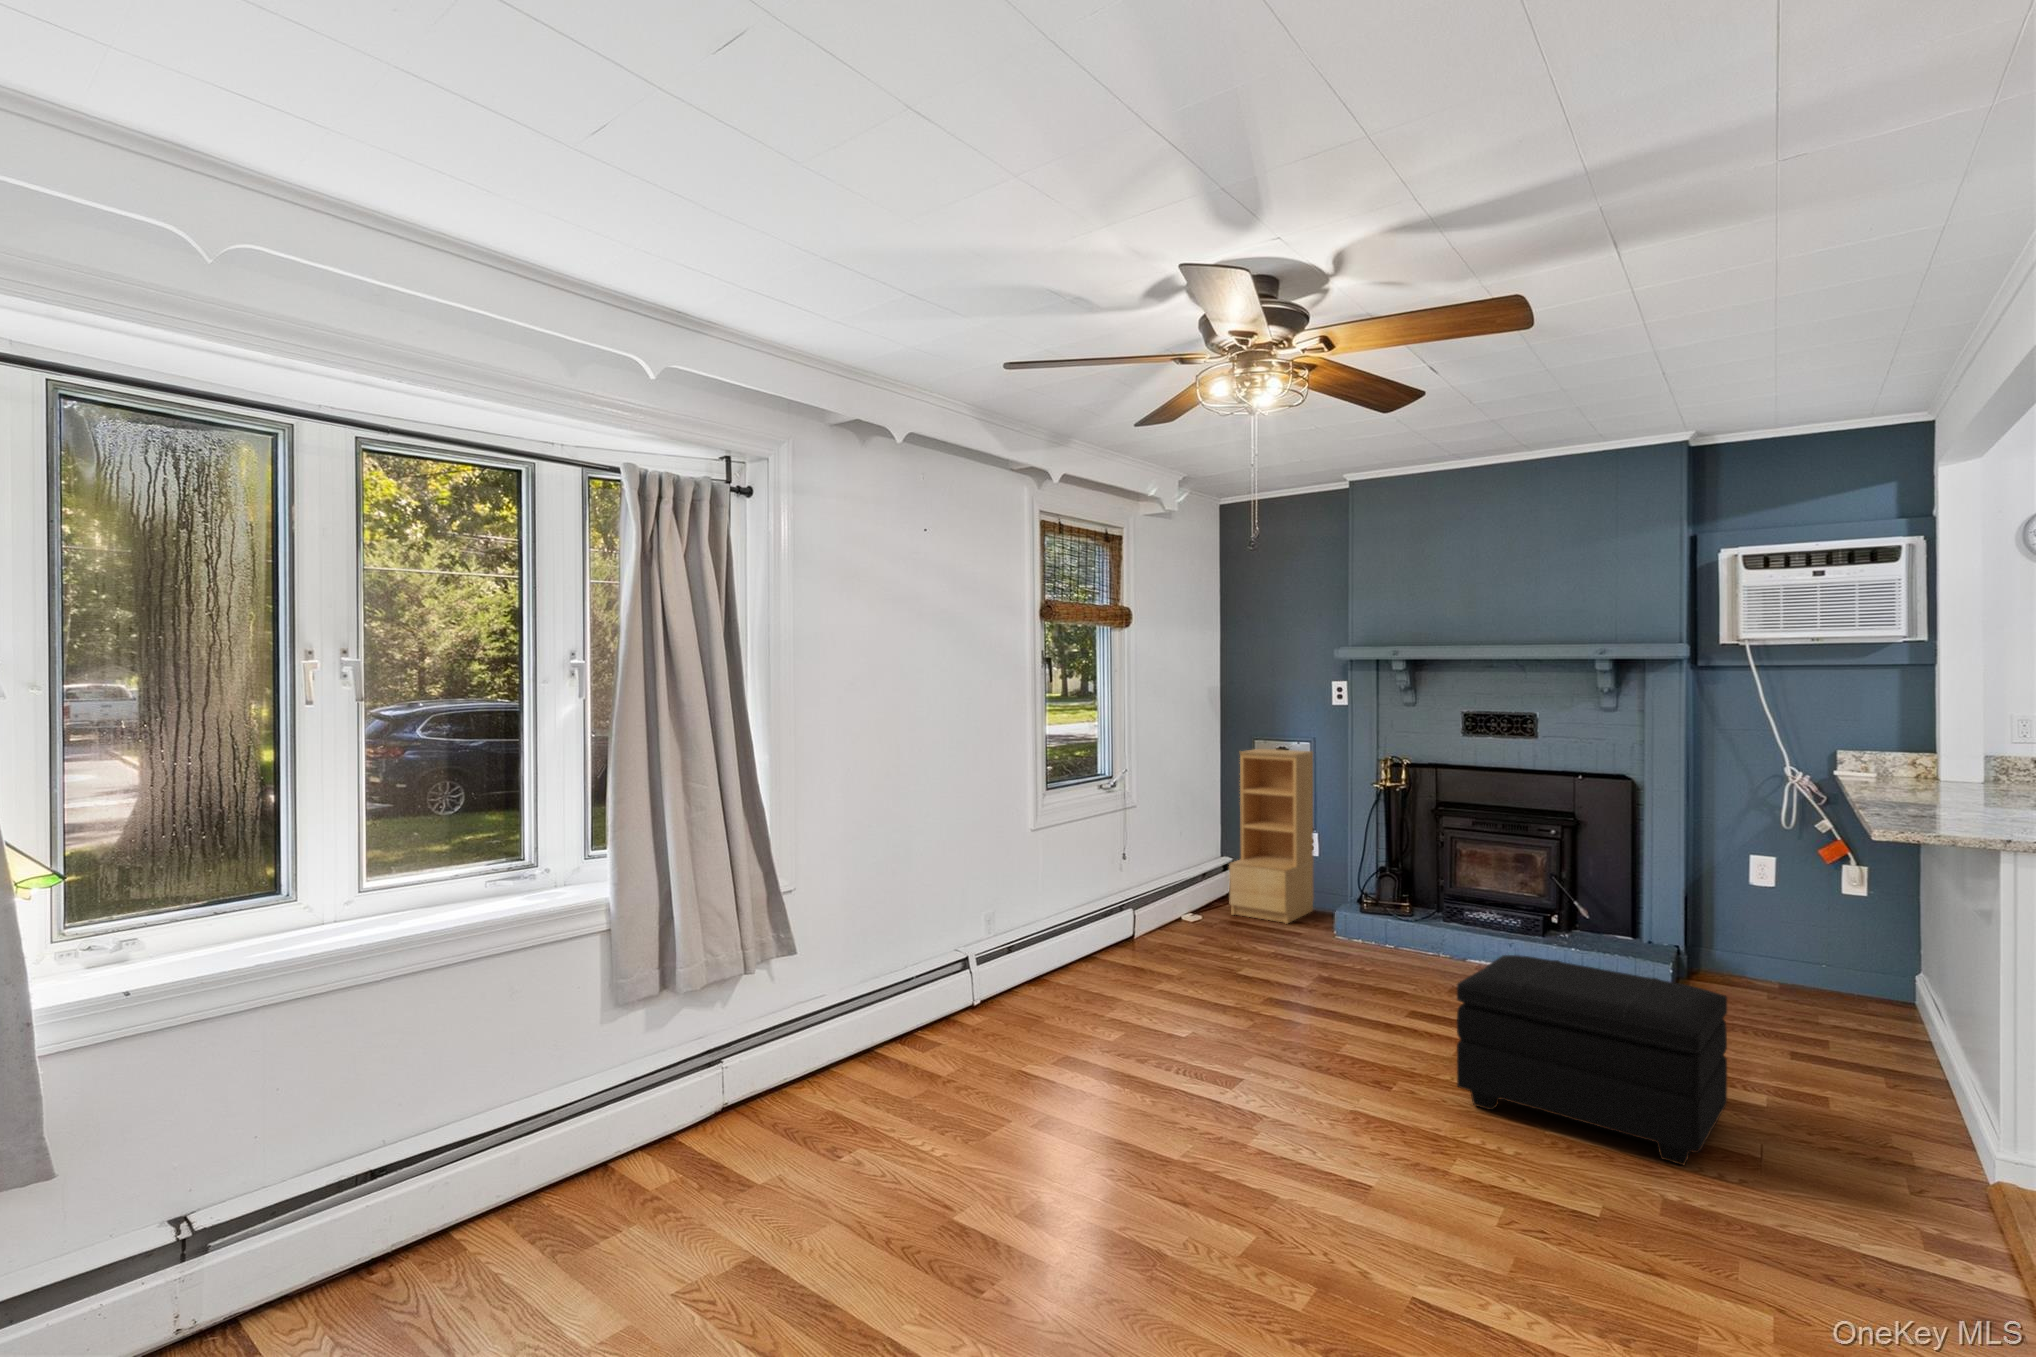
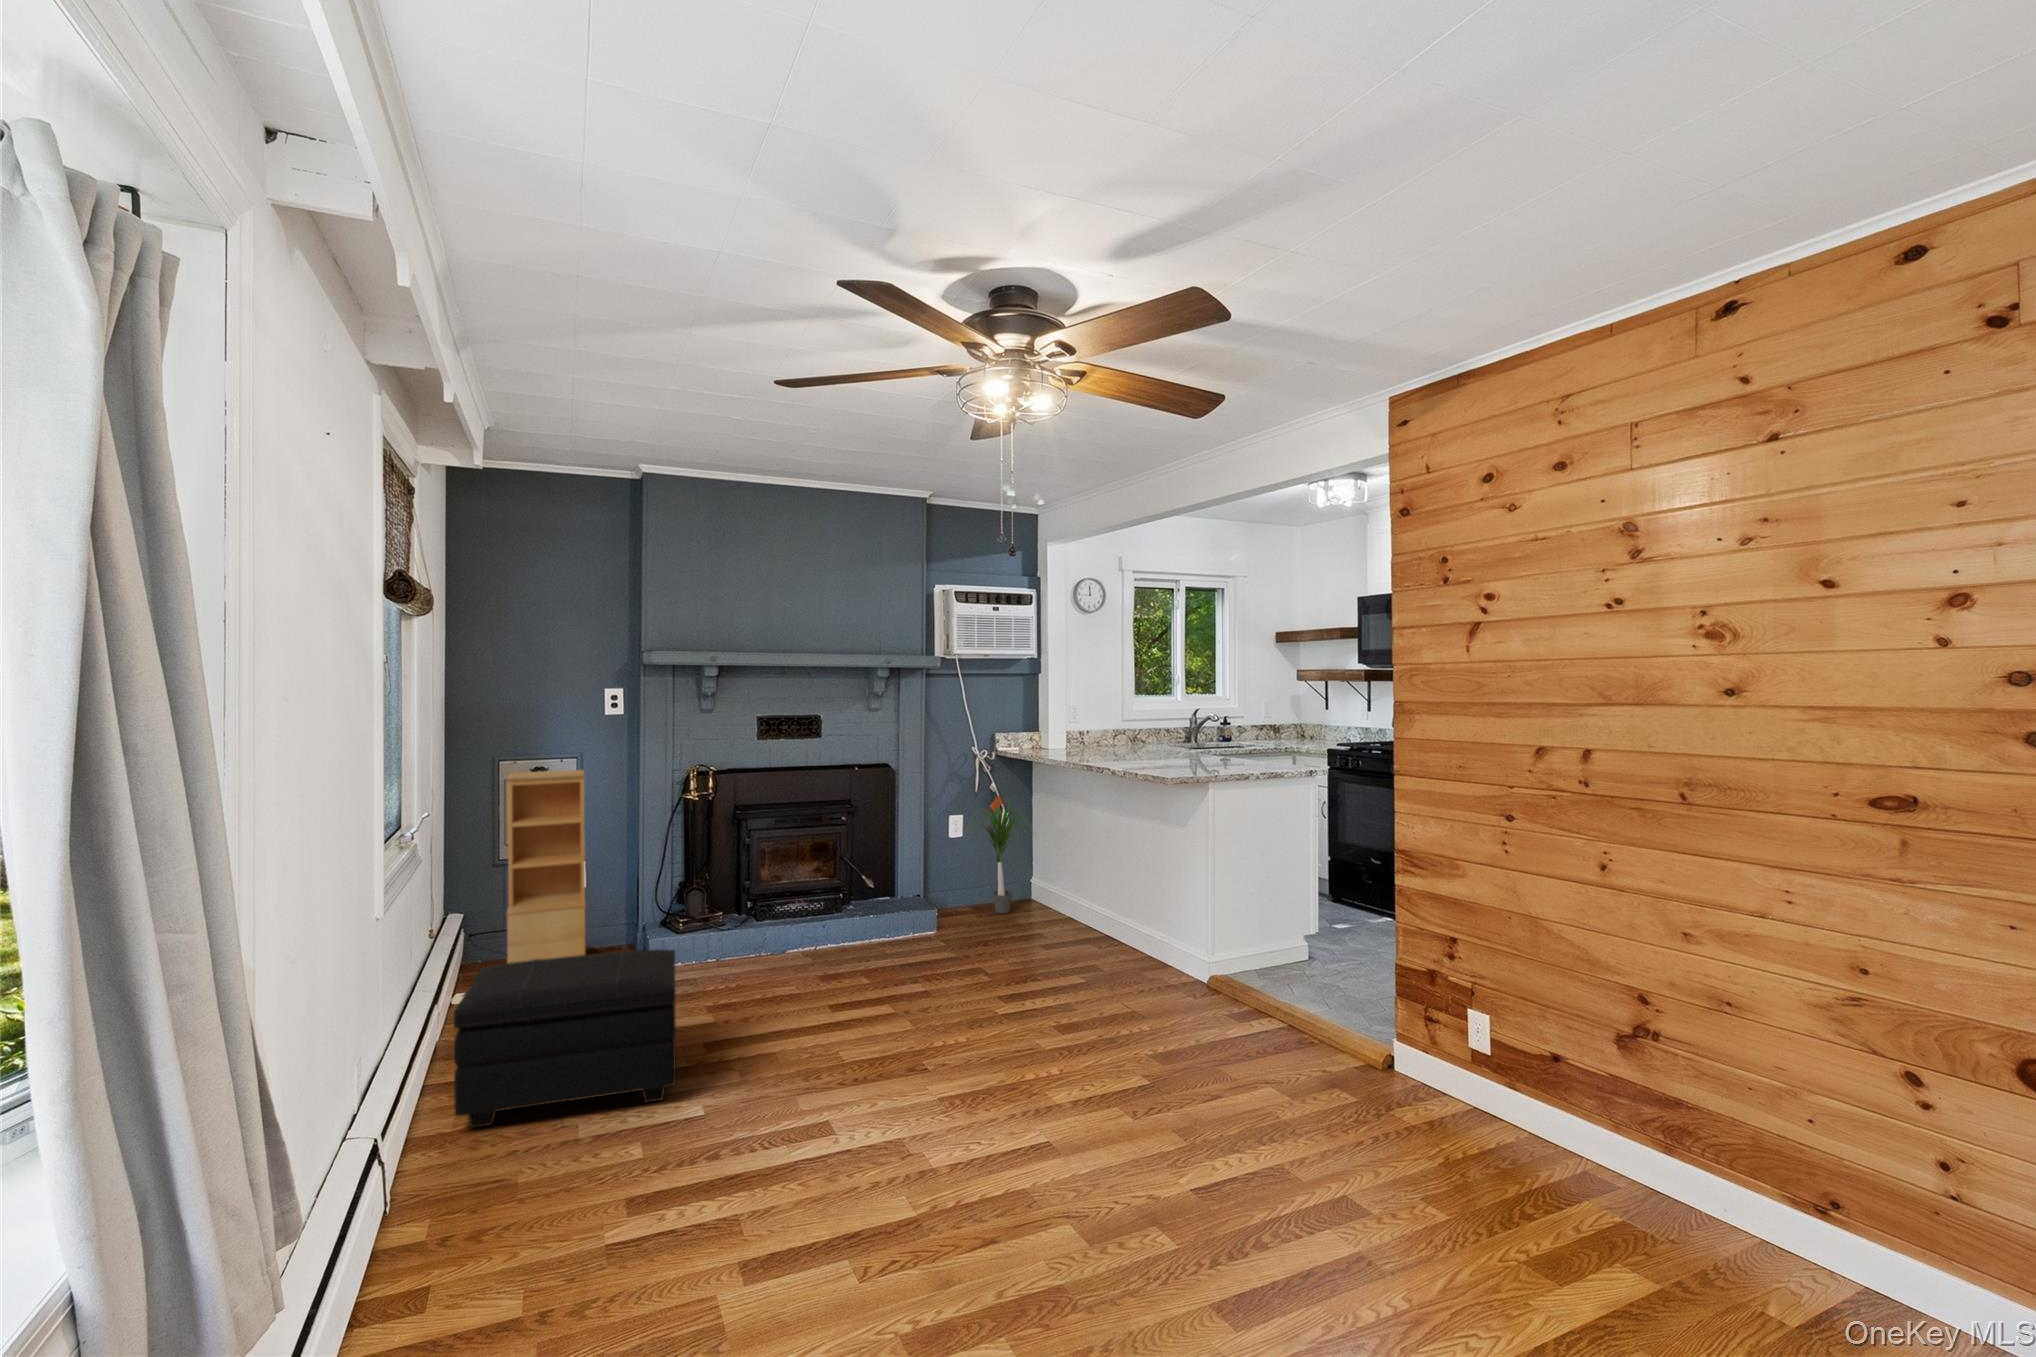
potted plant: none [1741,829,1887,1008] -> present [972,798,1031,913]
footstool: present [1457,955,1727,1165] -> present [454,949,676,1128]

